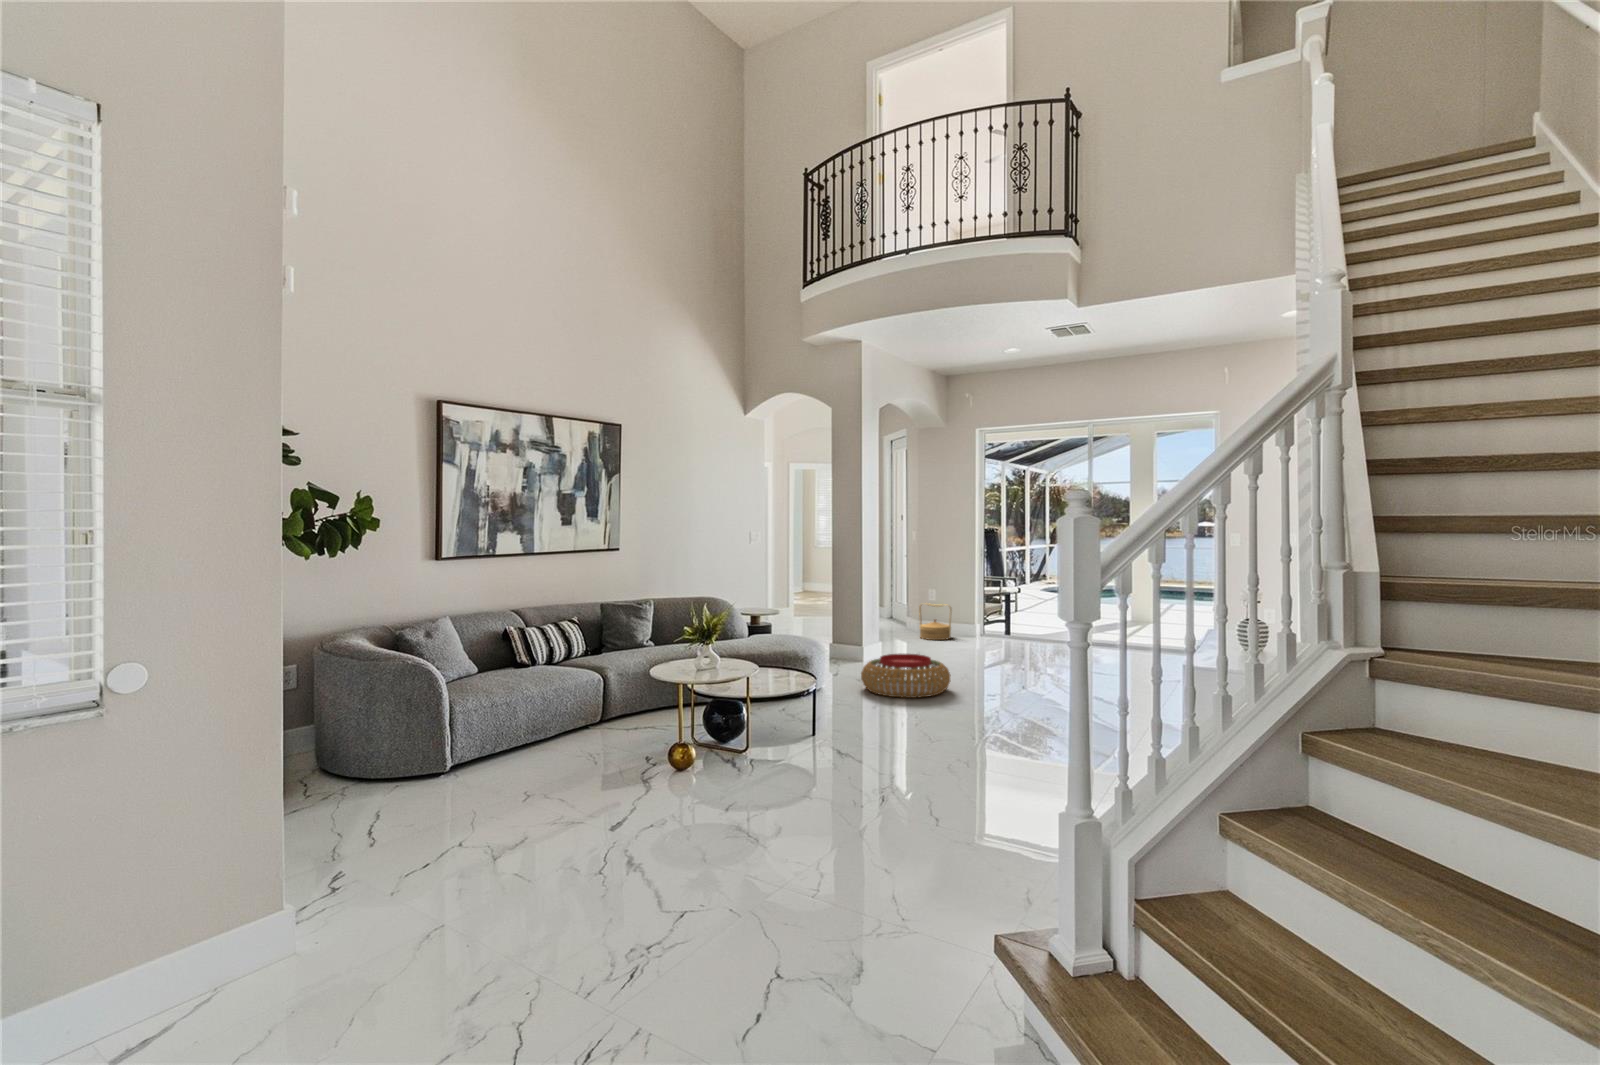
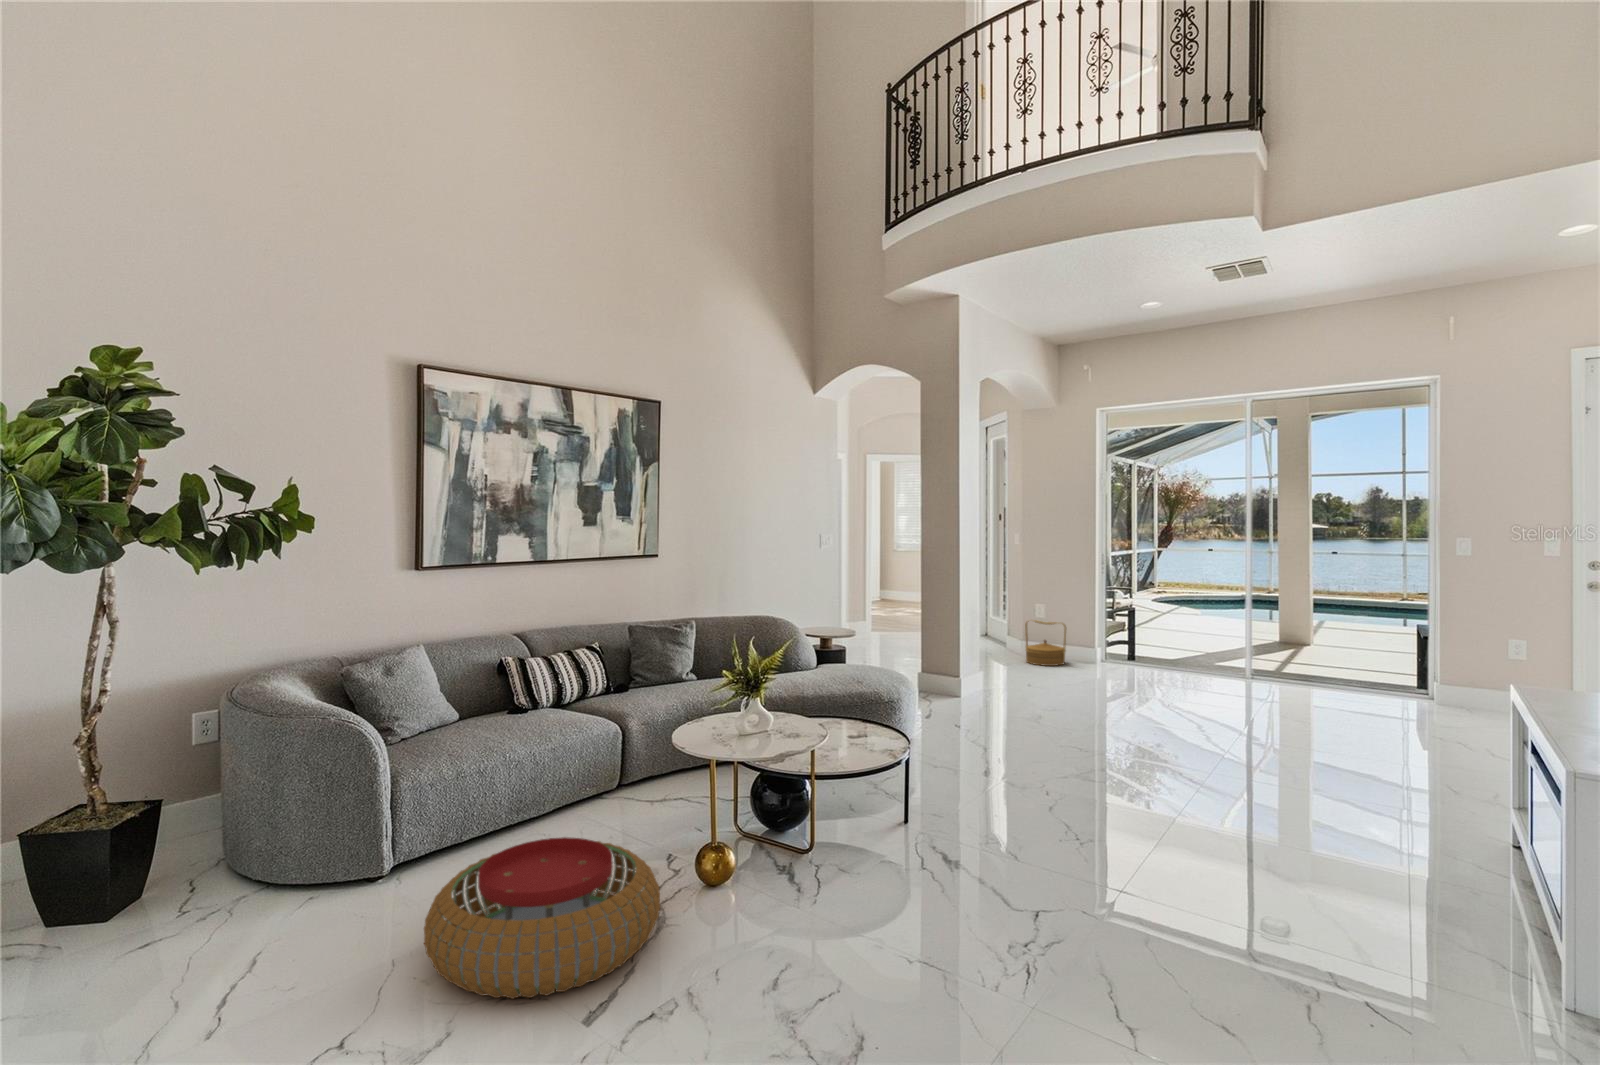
pouf: present [861,654,951,698] -> present [424,837,660,999]

